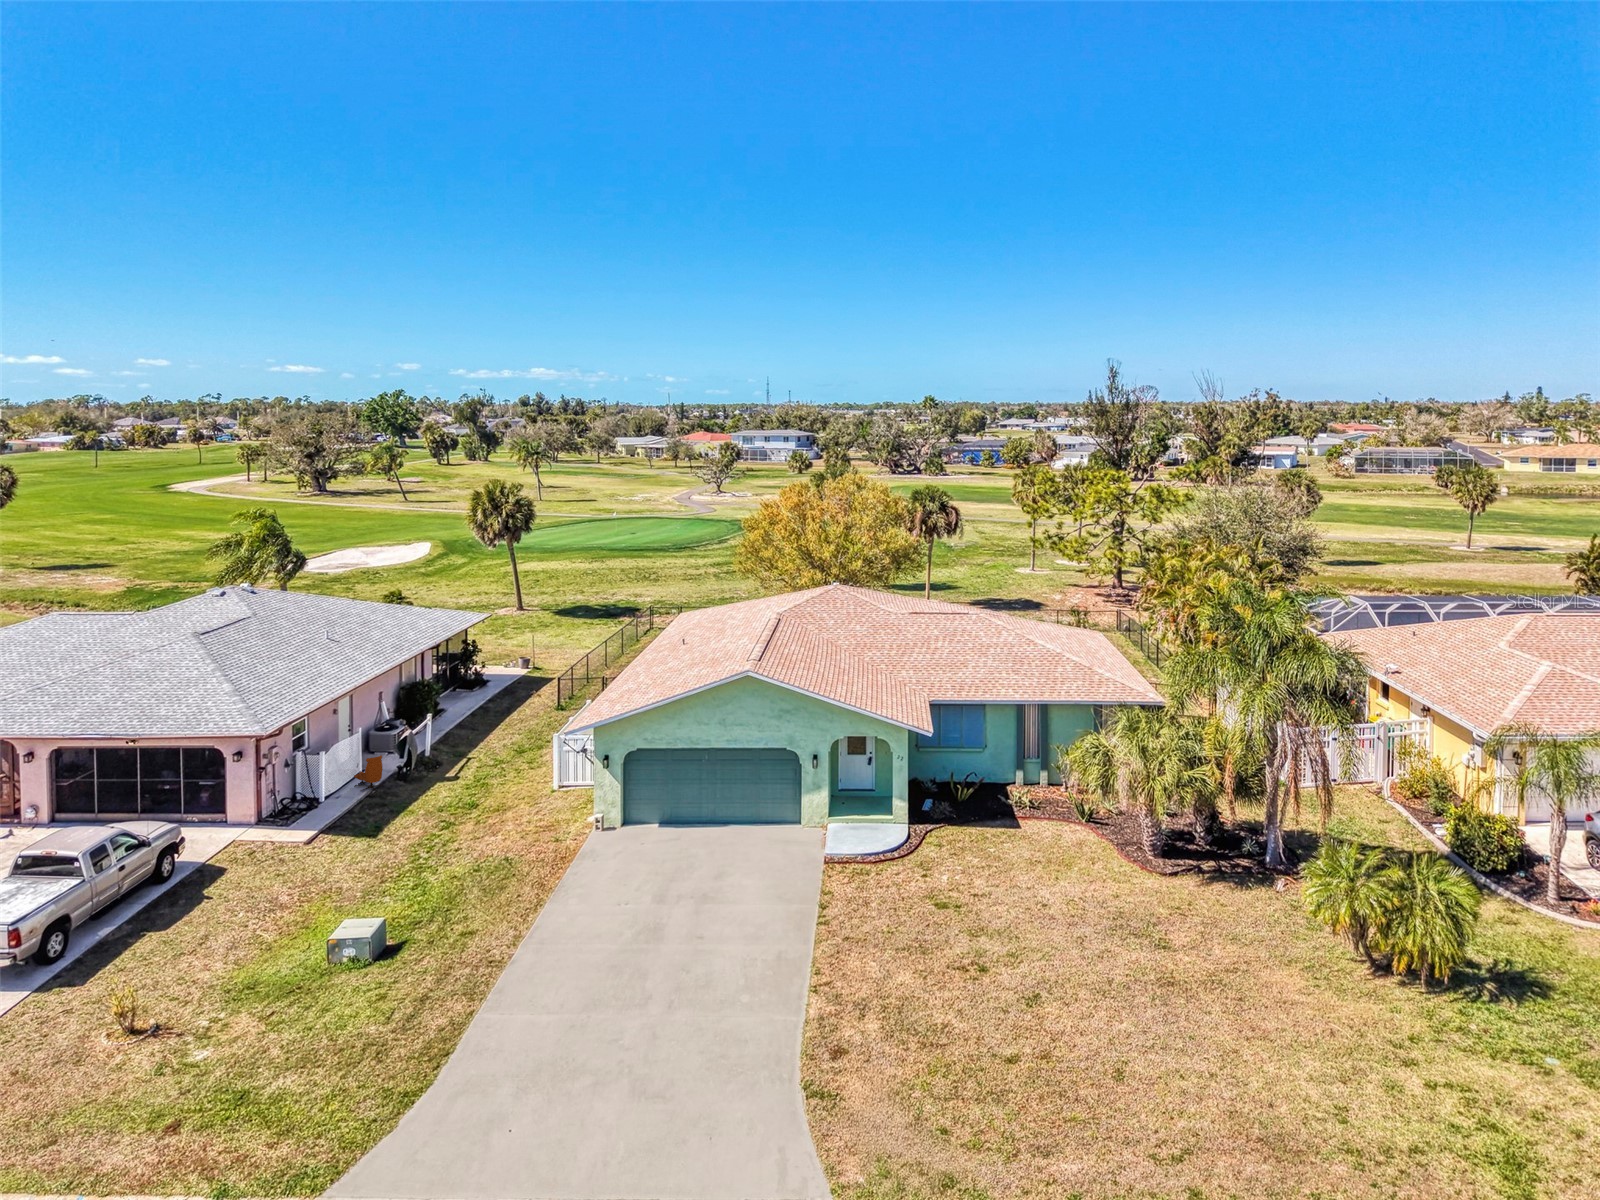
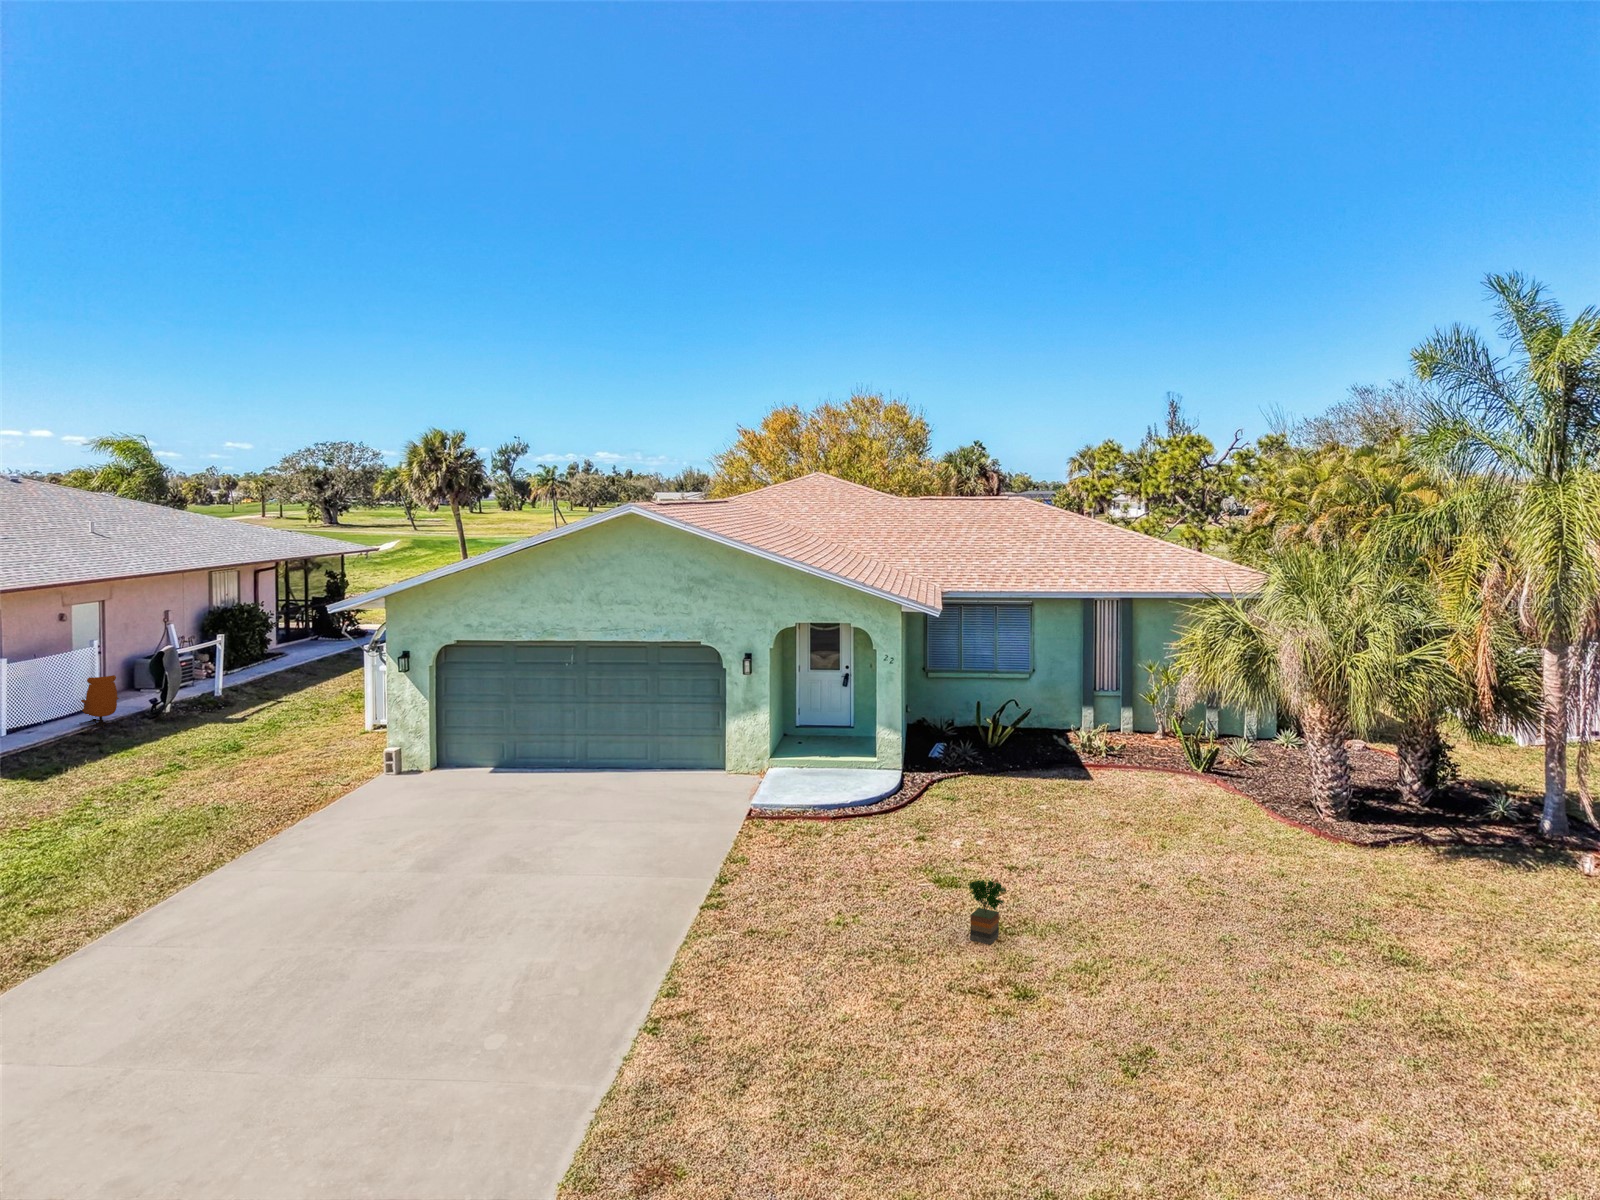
potted tree: none [956,911,975,943] -> present [969,880,1006,944]

